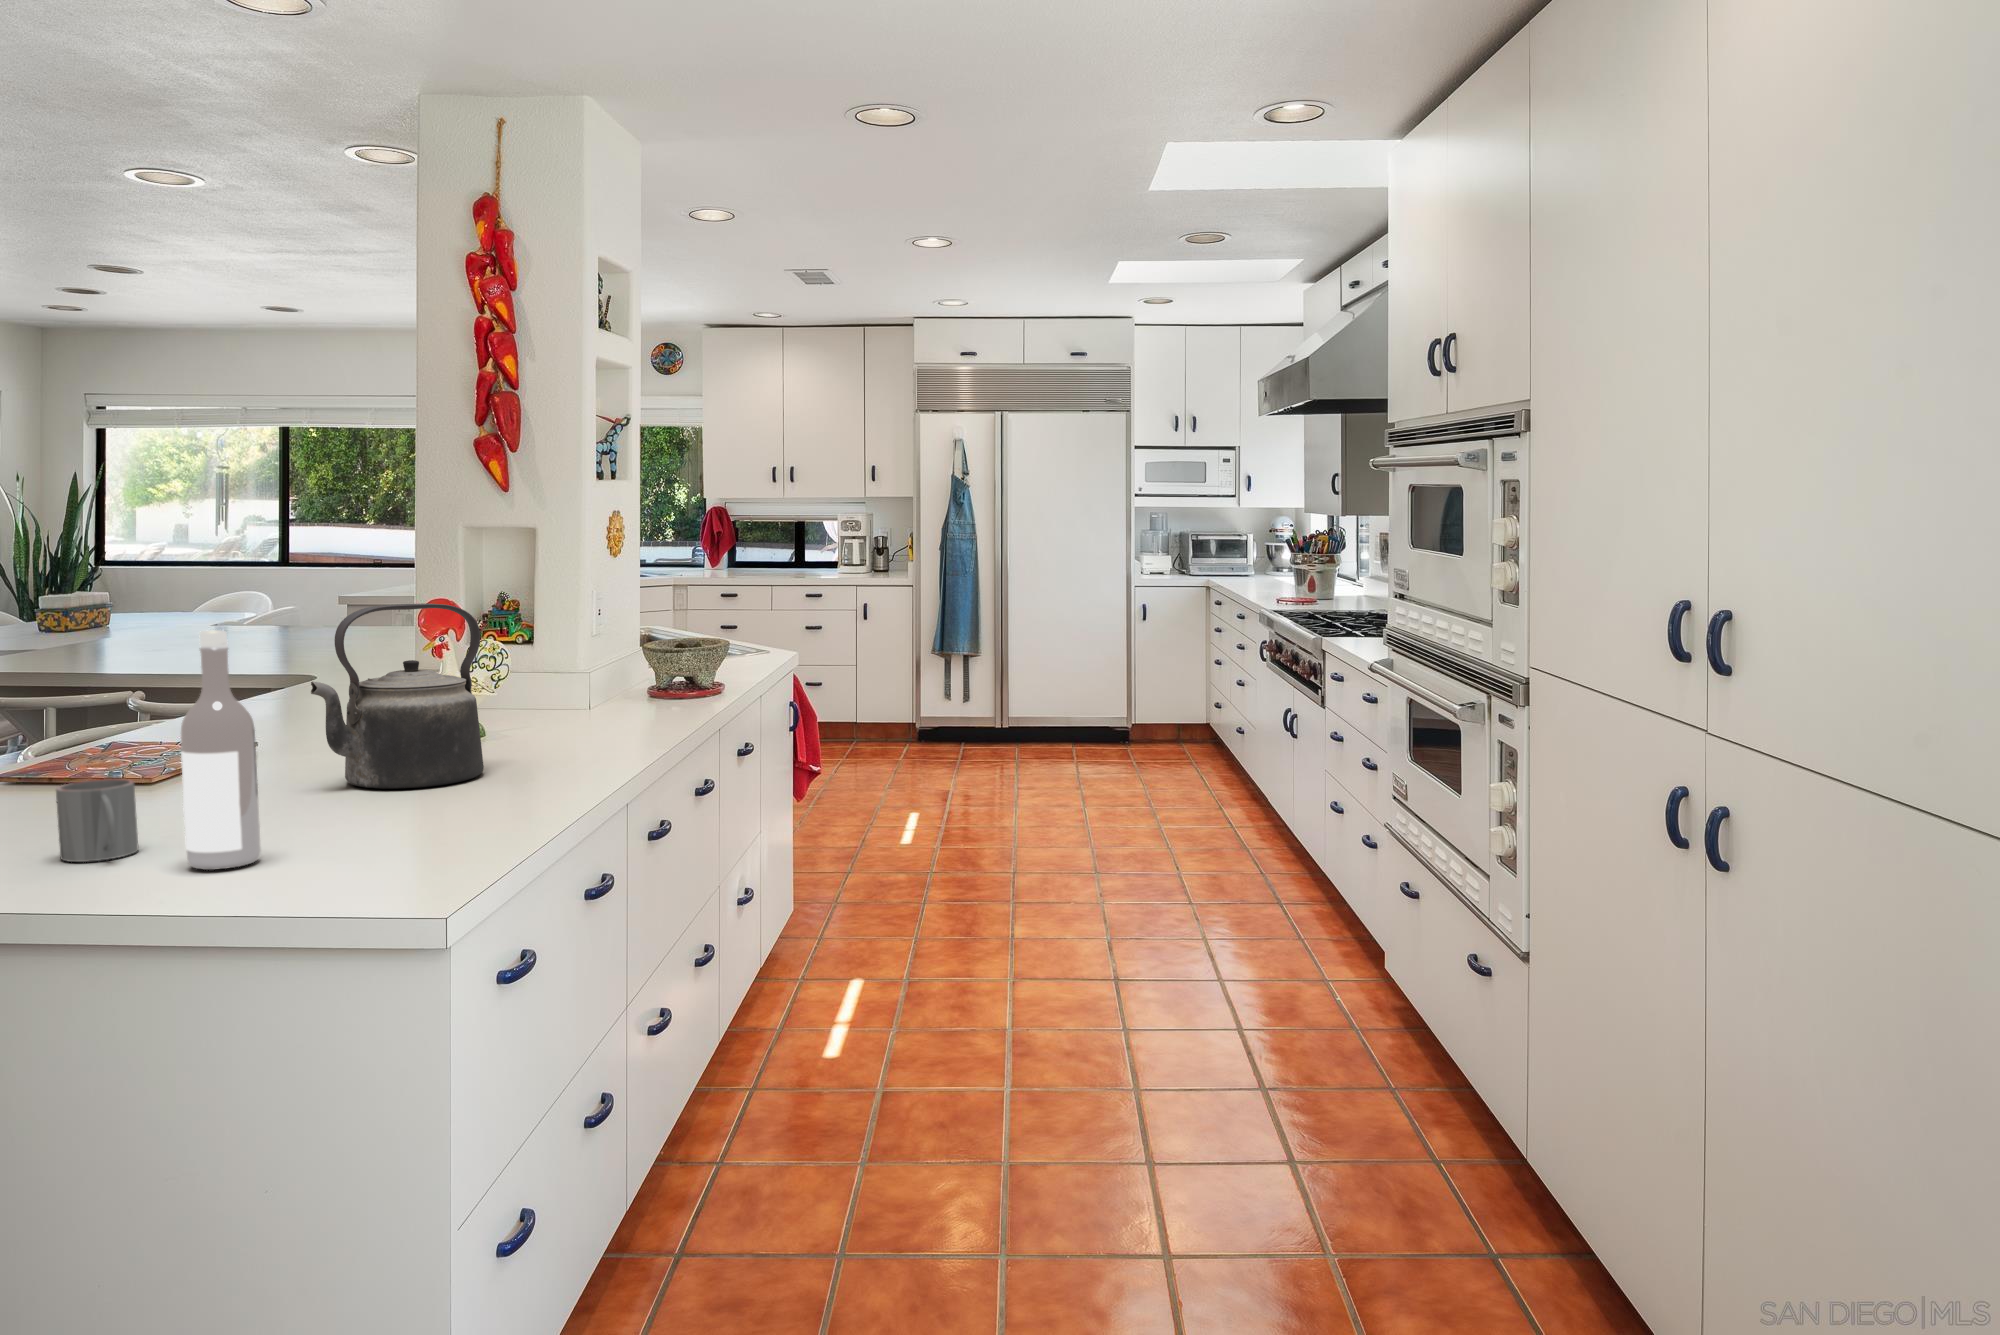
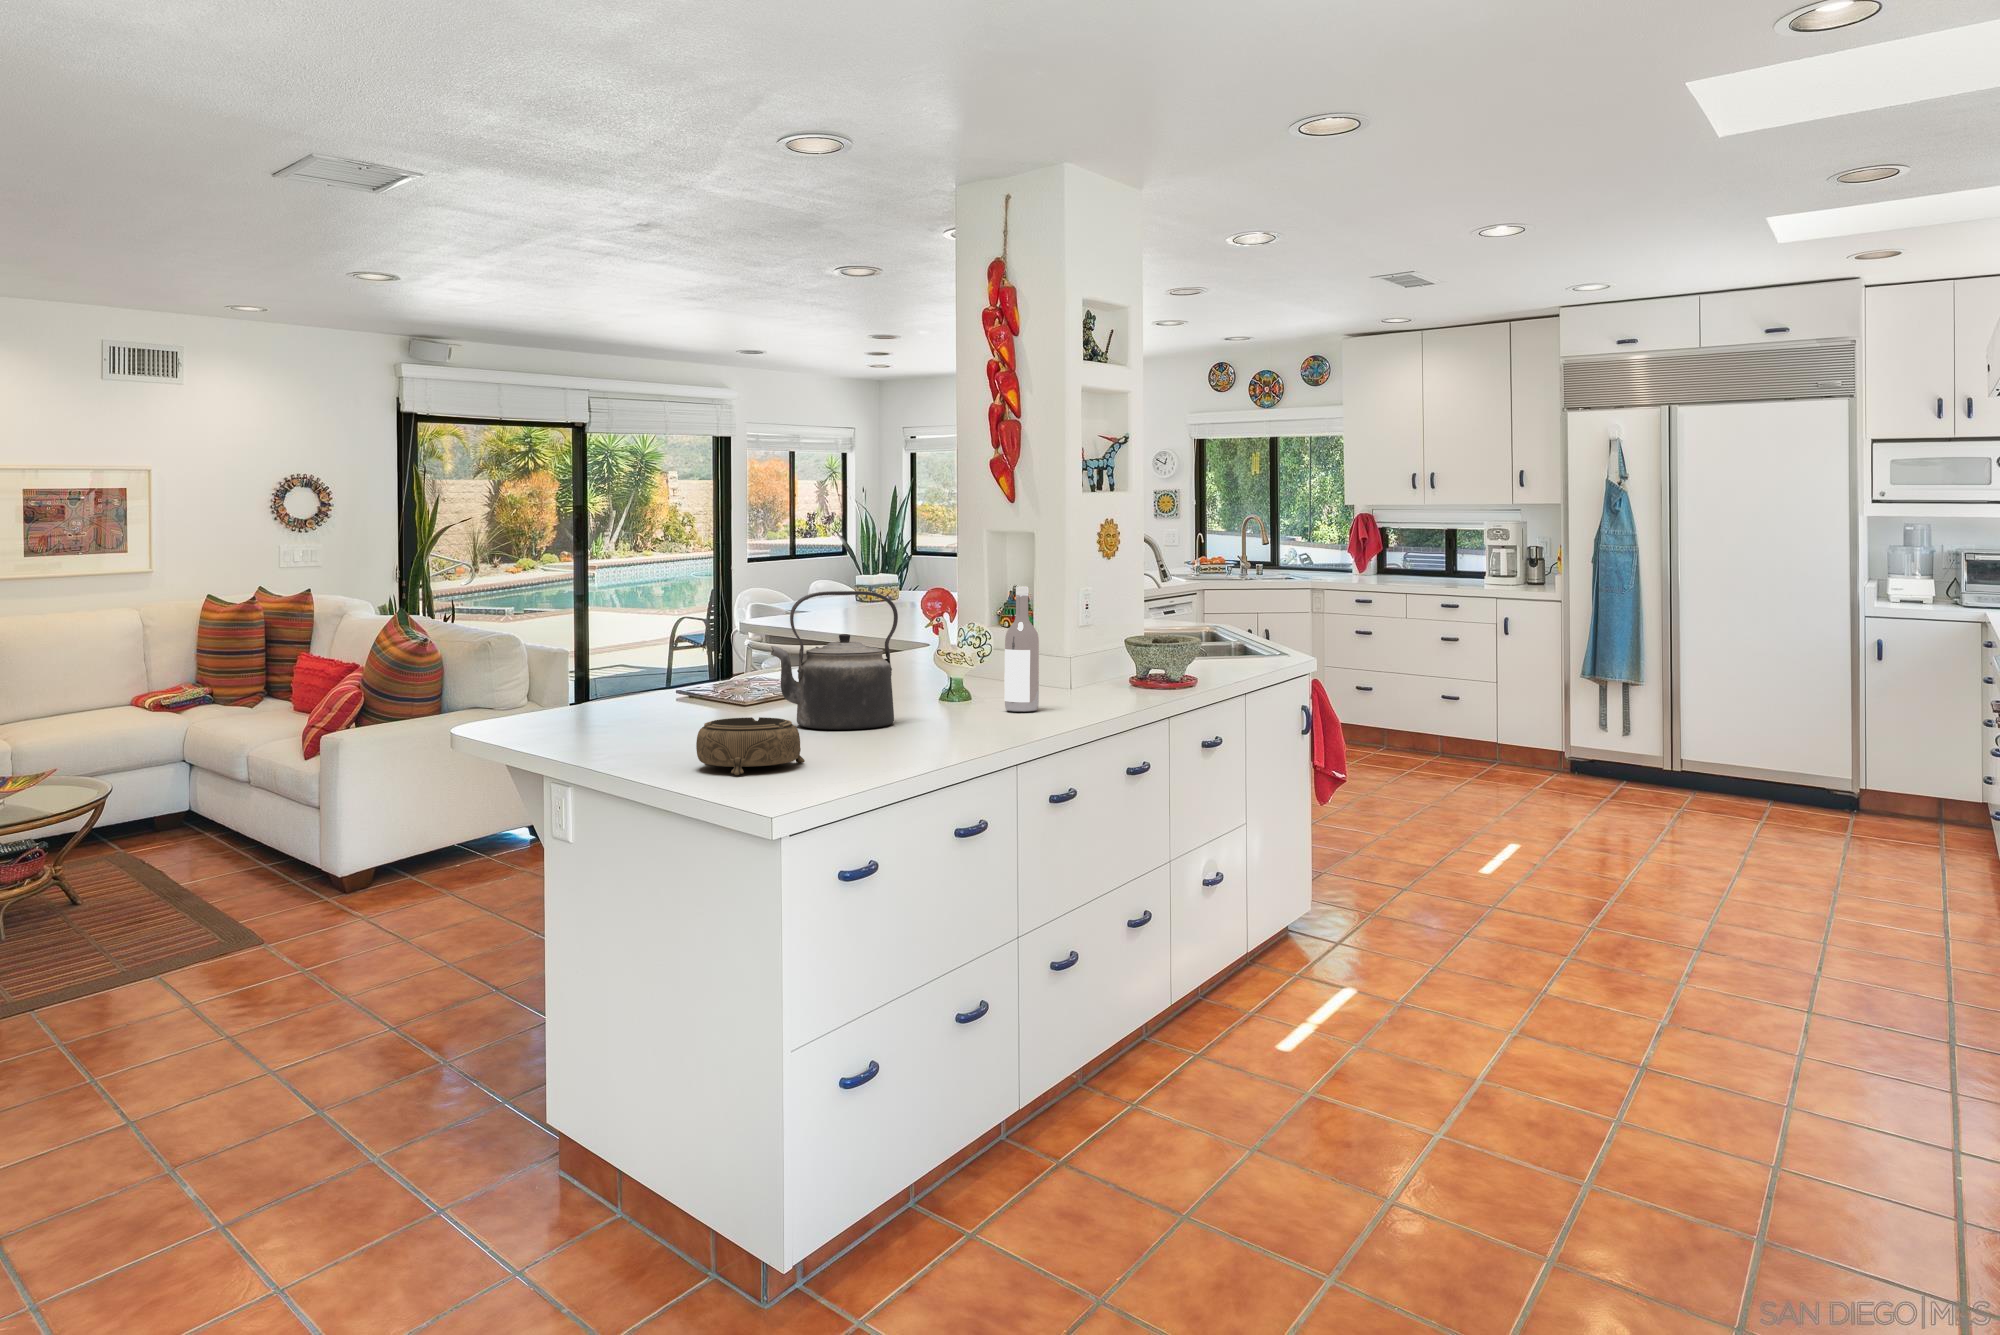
wine bottle: present [181,630,261,870] -> present [1005,586,1039,712]
mug: present [56,779,138,862] -> none [586,700,631,750]
decorative bowl: none [320,791,482,884] -> present [696,717,805,775]

